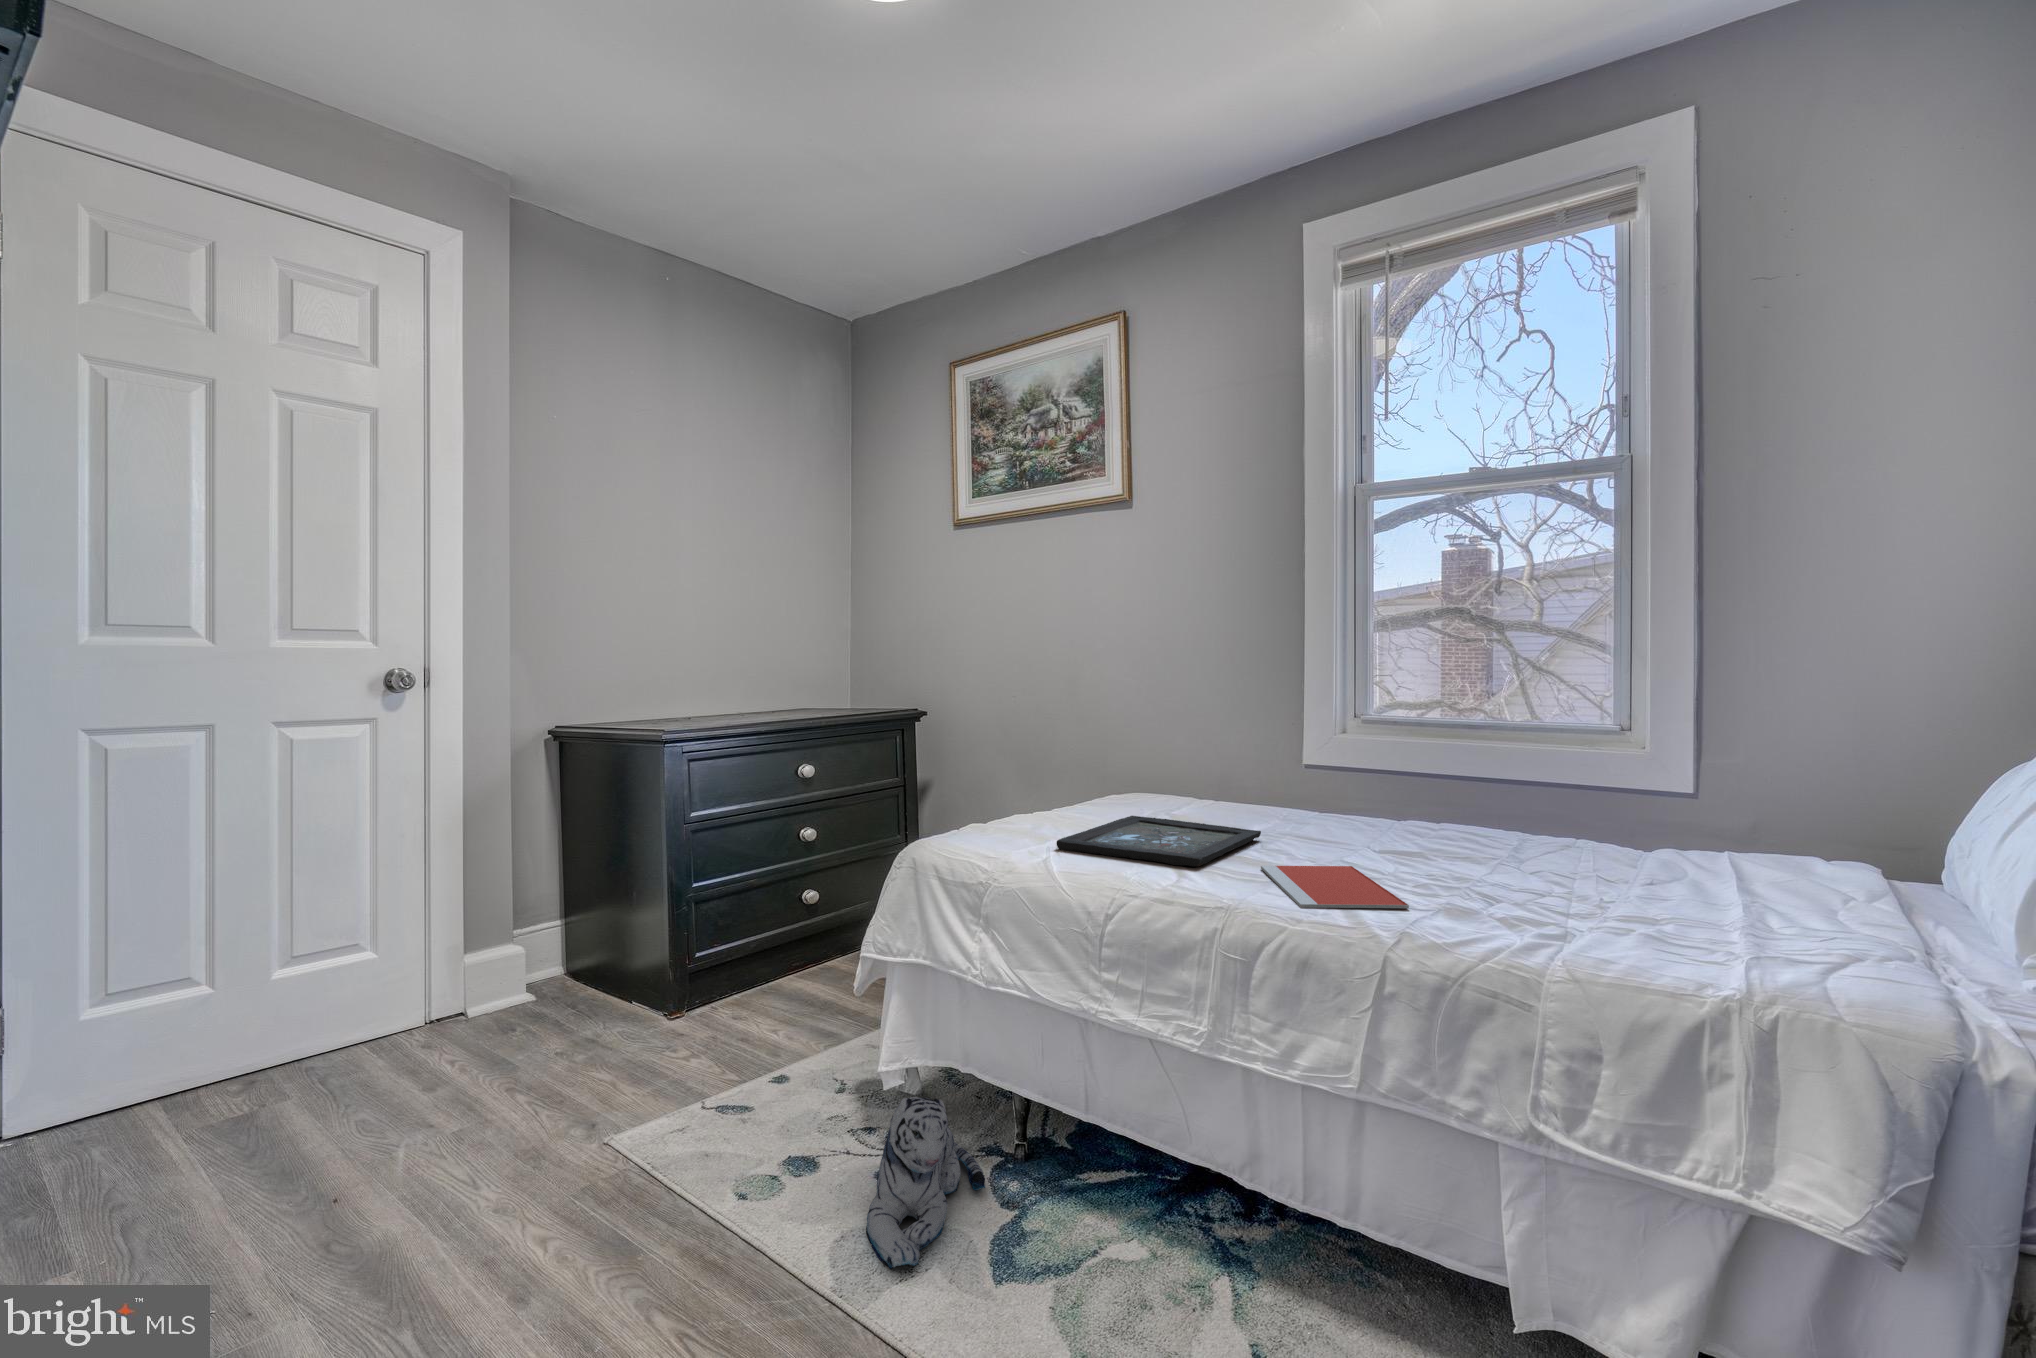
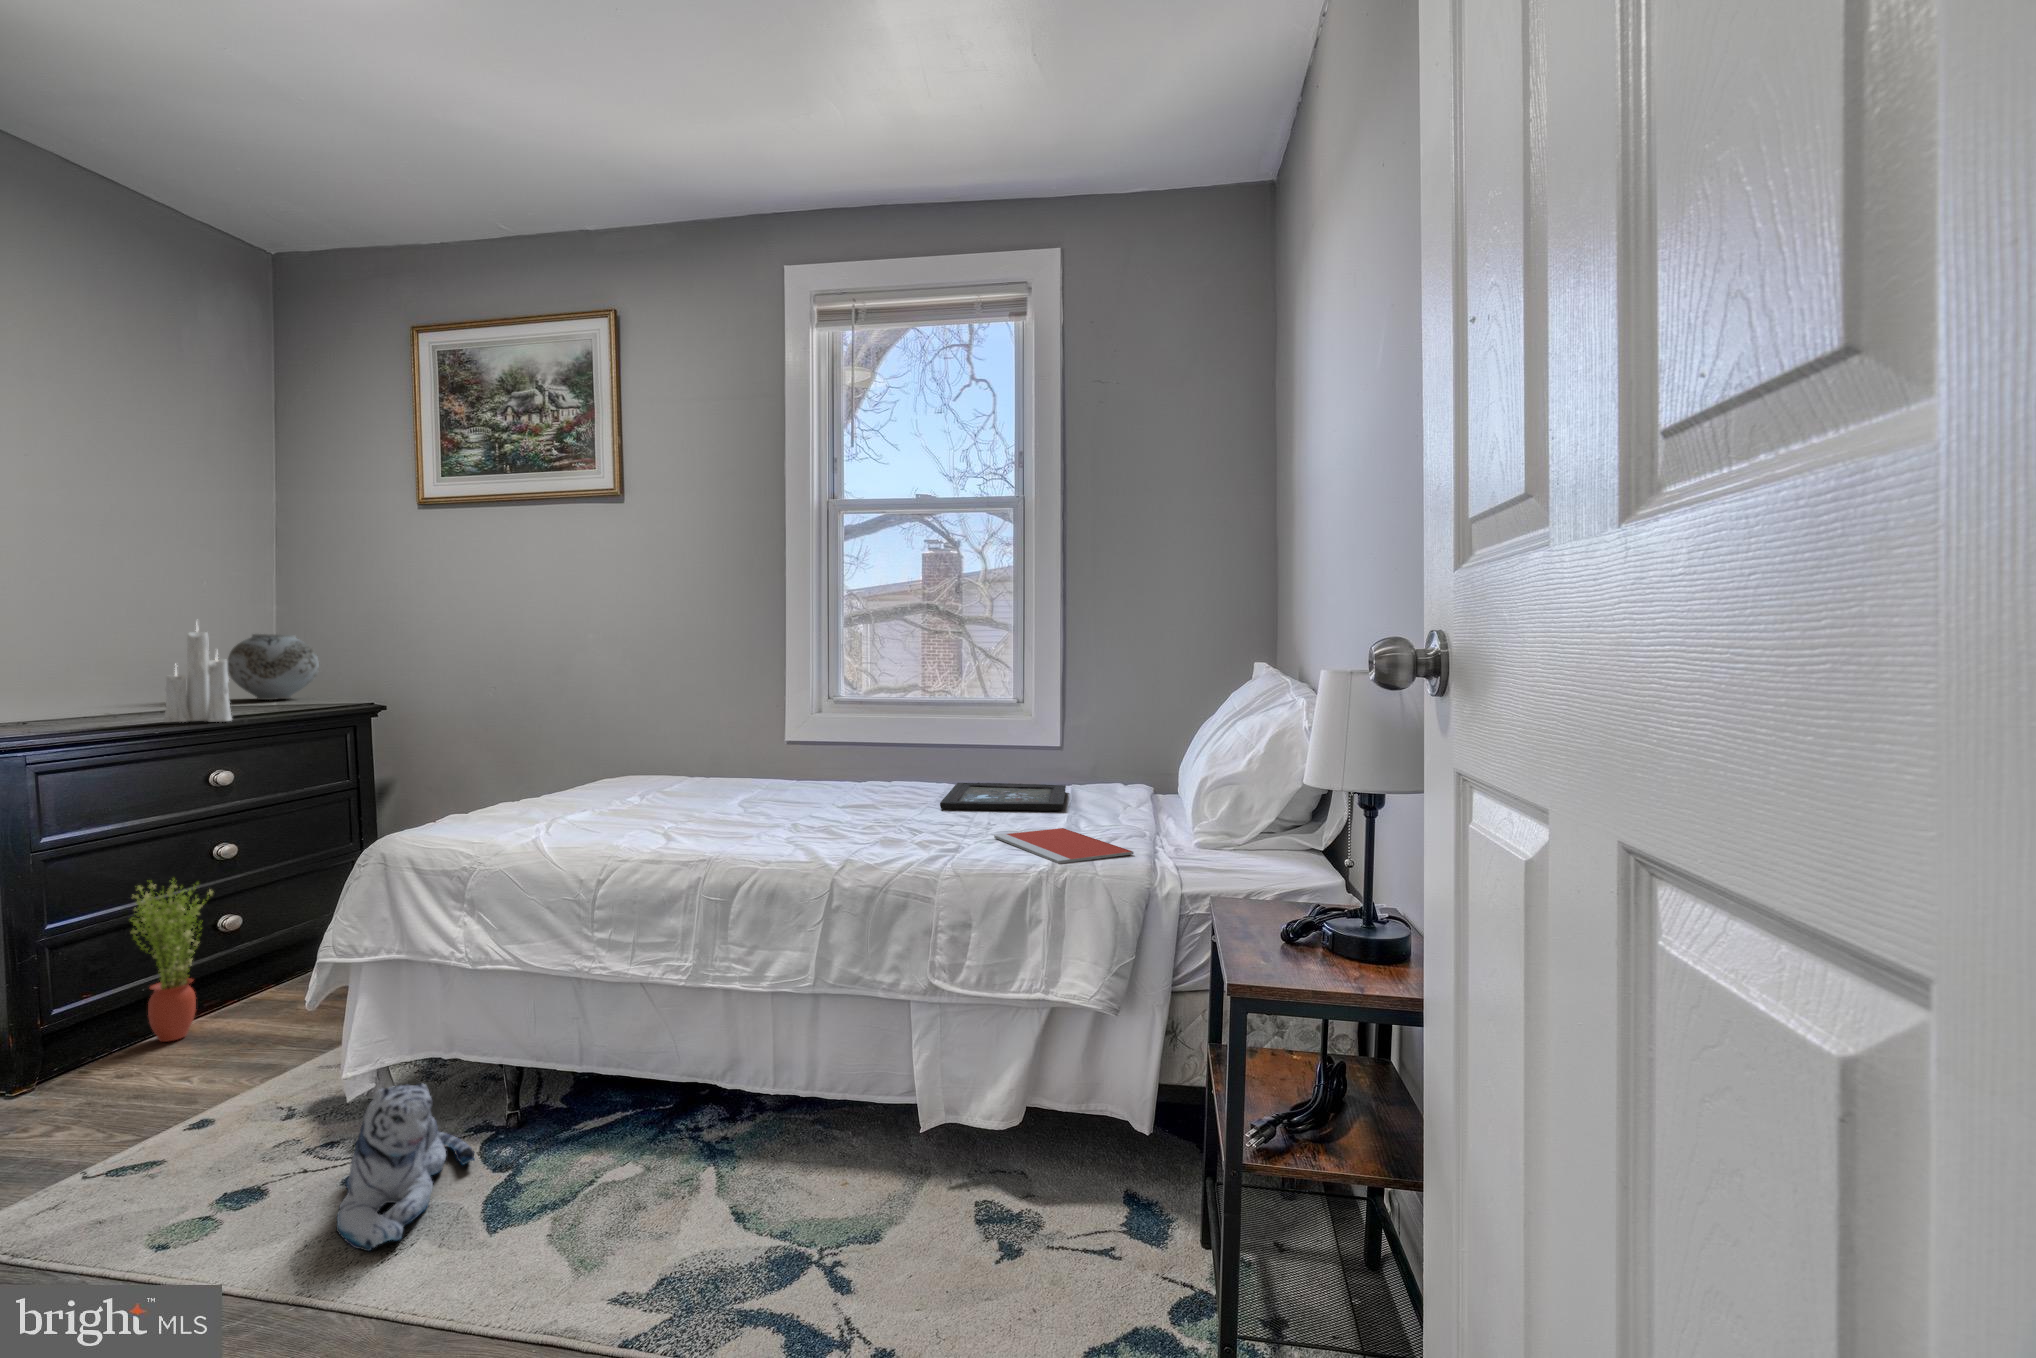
candle: none [773,628,817,720] -> present [164,626,232,722]
vase: none [820,645,882,701] -> present [227,634,319,700]
tray: present [1057,816,1261,866] -> present [940,782,1066,811]
potted plant: none [746,851,801,989] -> present [131,879,213,1042]
notebook: present [1261,866,1409,908] -> present [994,828,1134,864]

